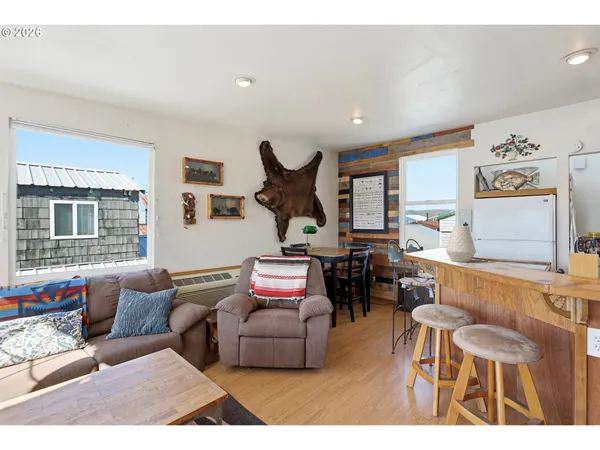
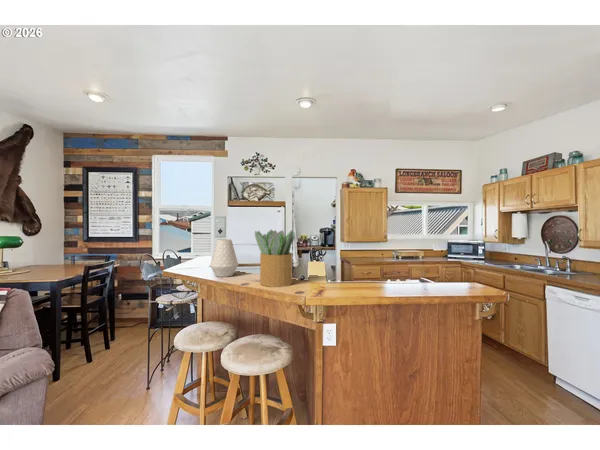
potted plant: none [491,213,546,275] -> present [255,230,295,287]

